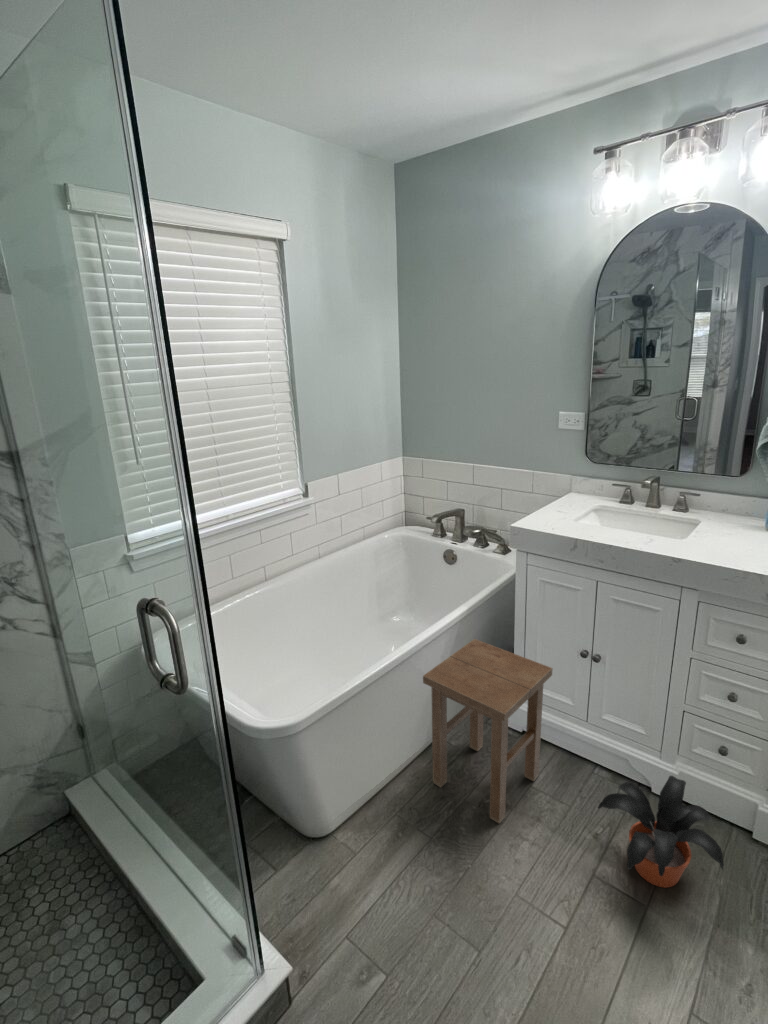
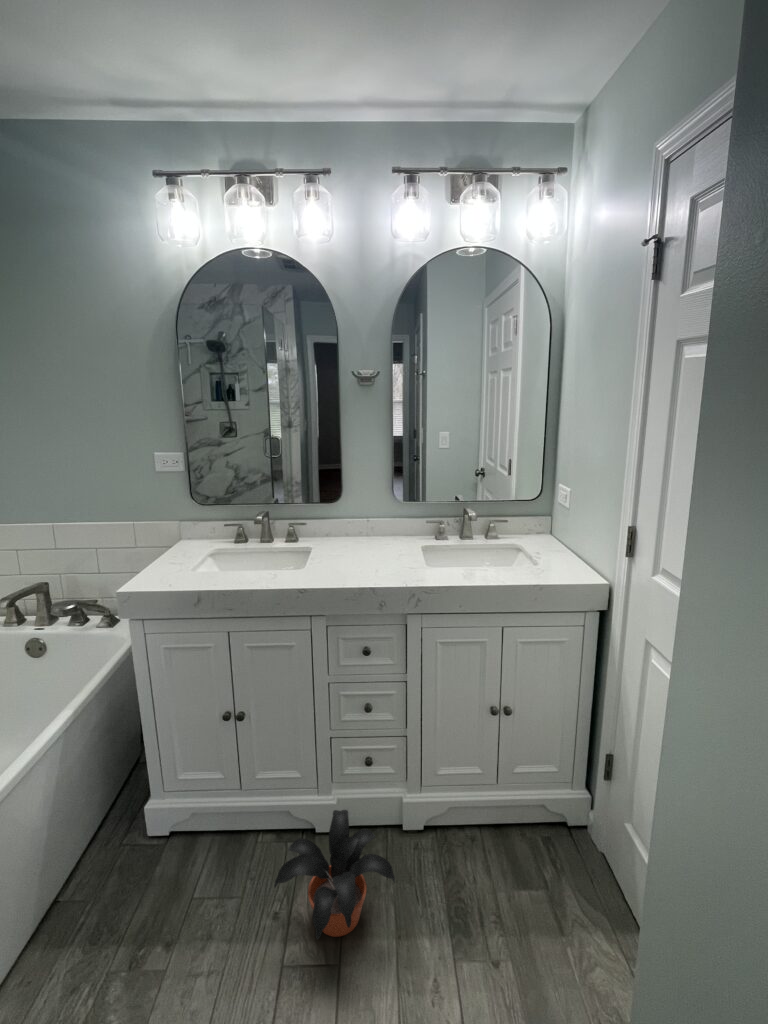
stool: present [423,639,552,823] -> none [16,746,199,975]

